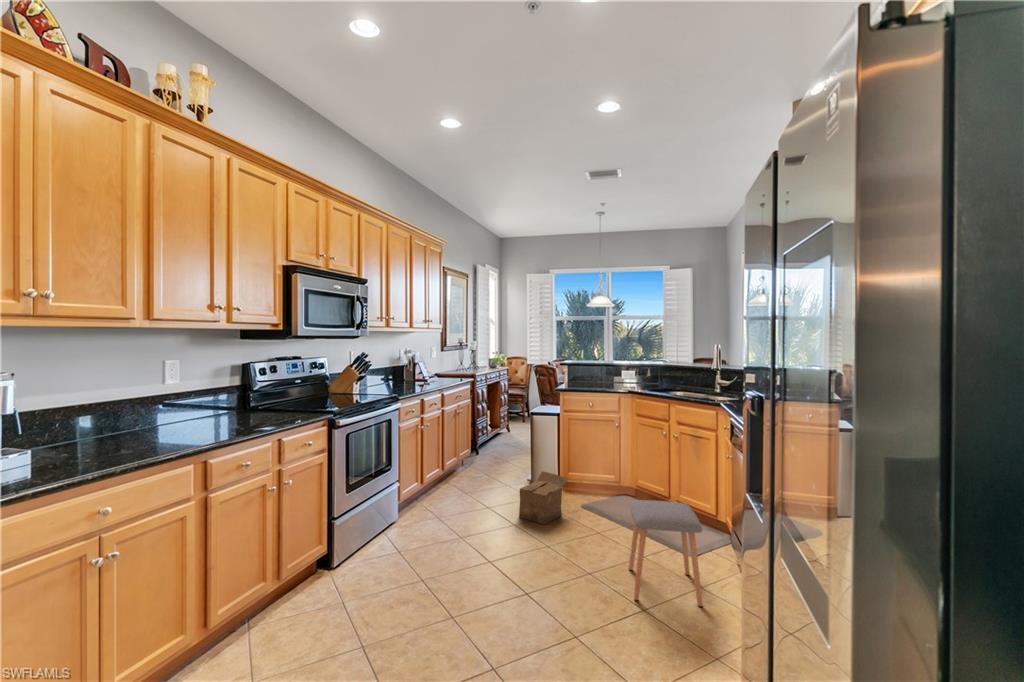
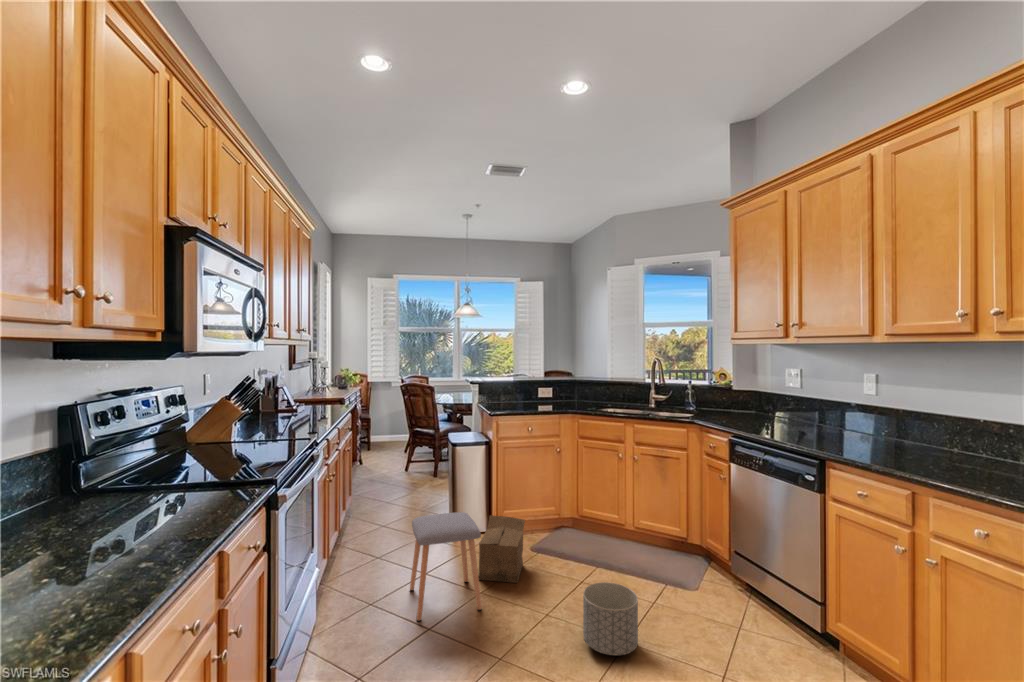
stool: present [629,500,703,607] -> present [410,512,482,621]
planter: none [549,527,593,582] -> present [583,582,638,656]

